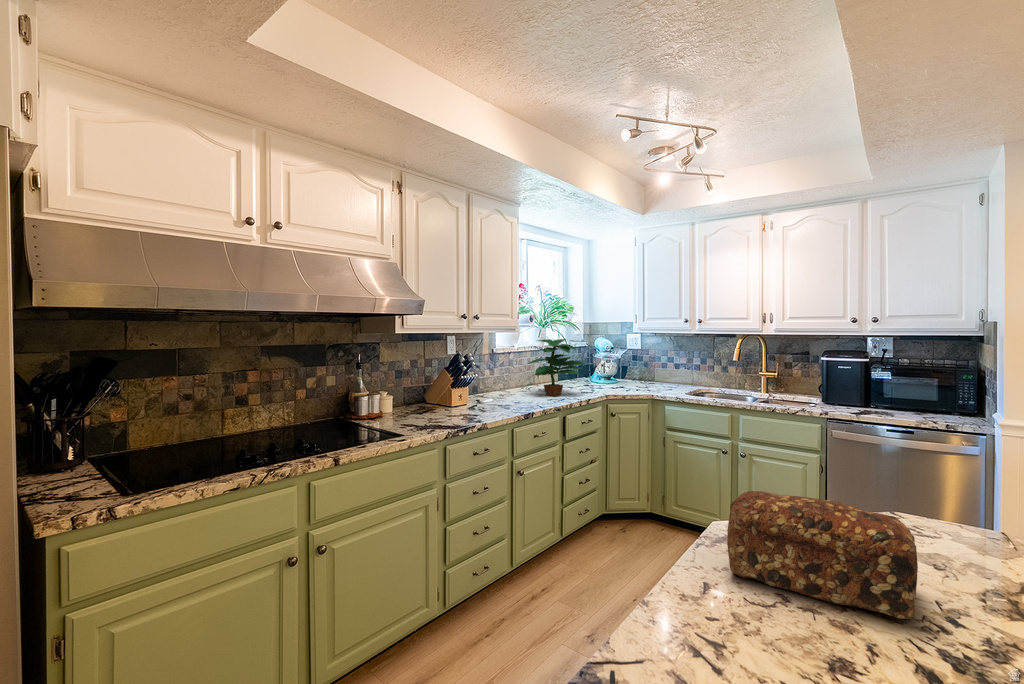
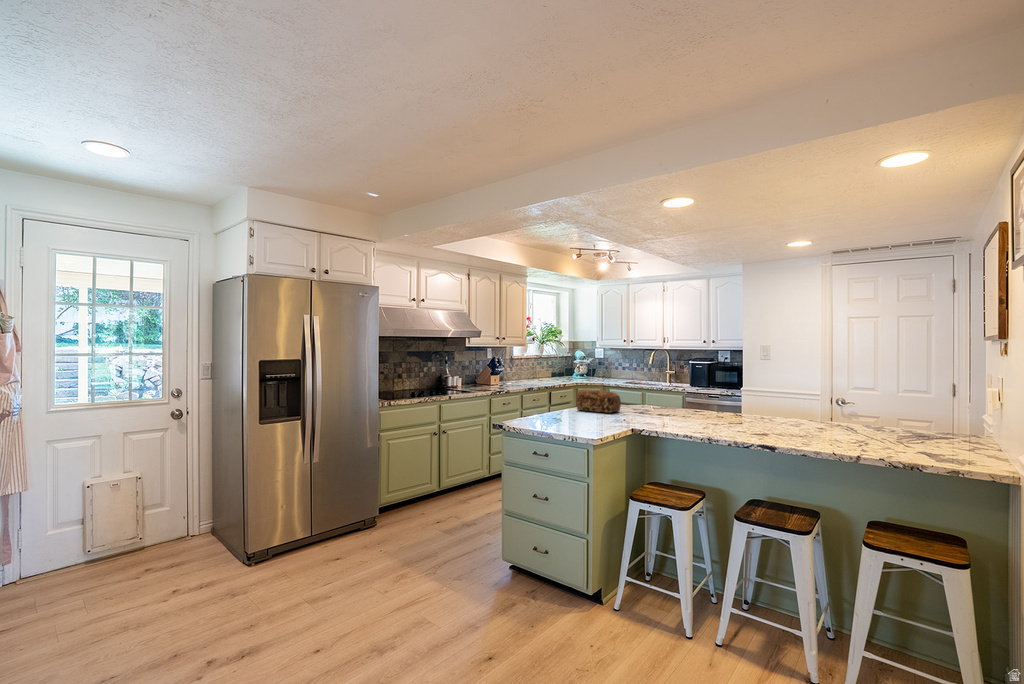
potted plant: present [529,339,585,396] -> none [531,351,564,382]

